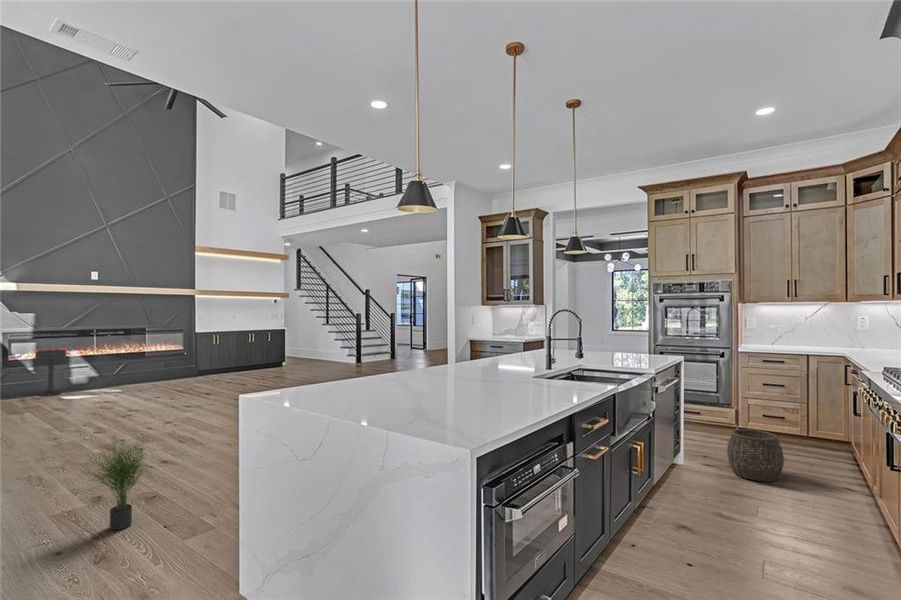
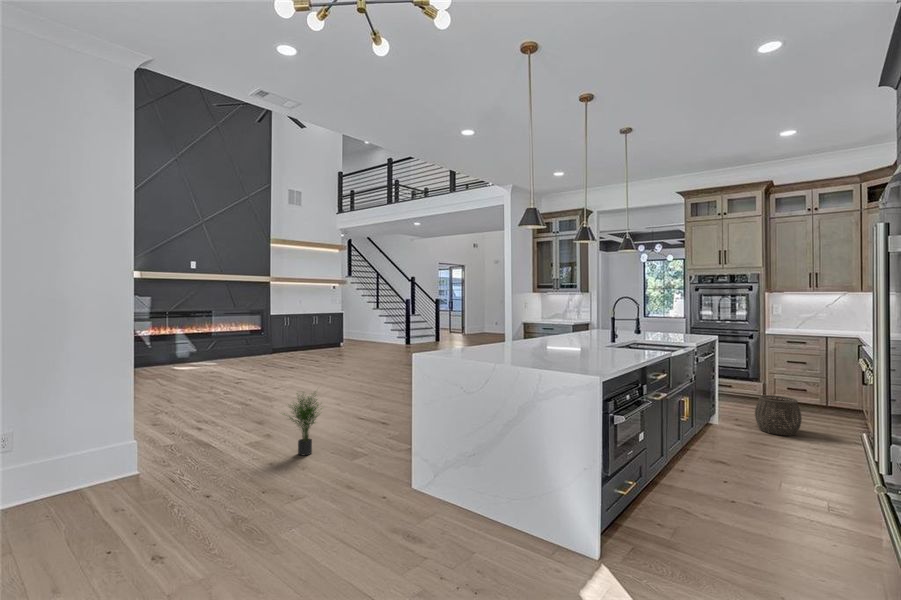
bar stool: present [35,350,66,396] -> none [151,329,175,368]

